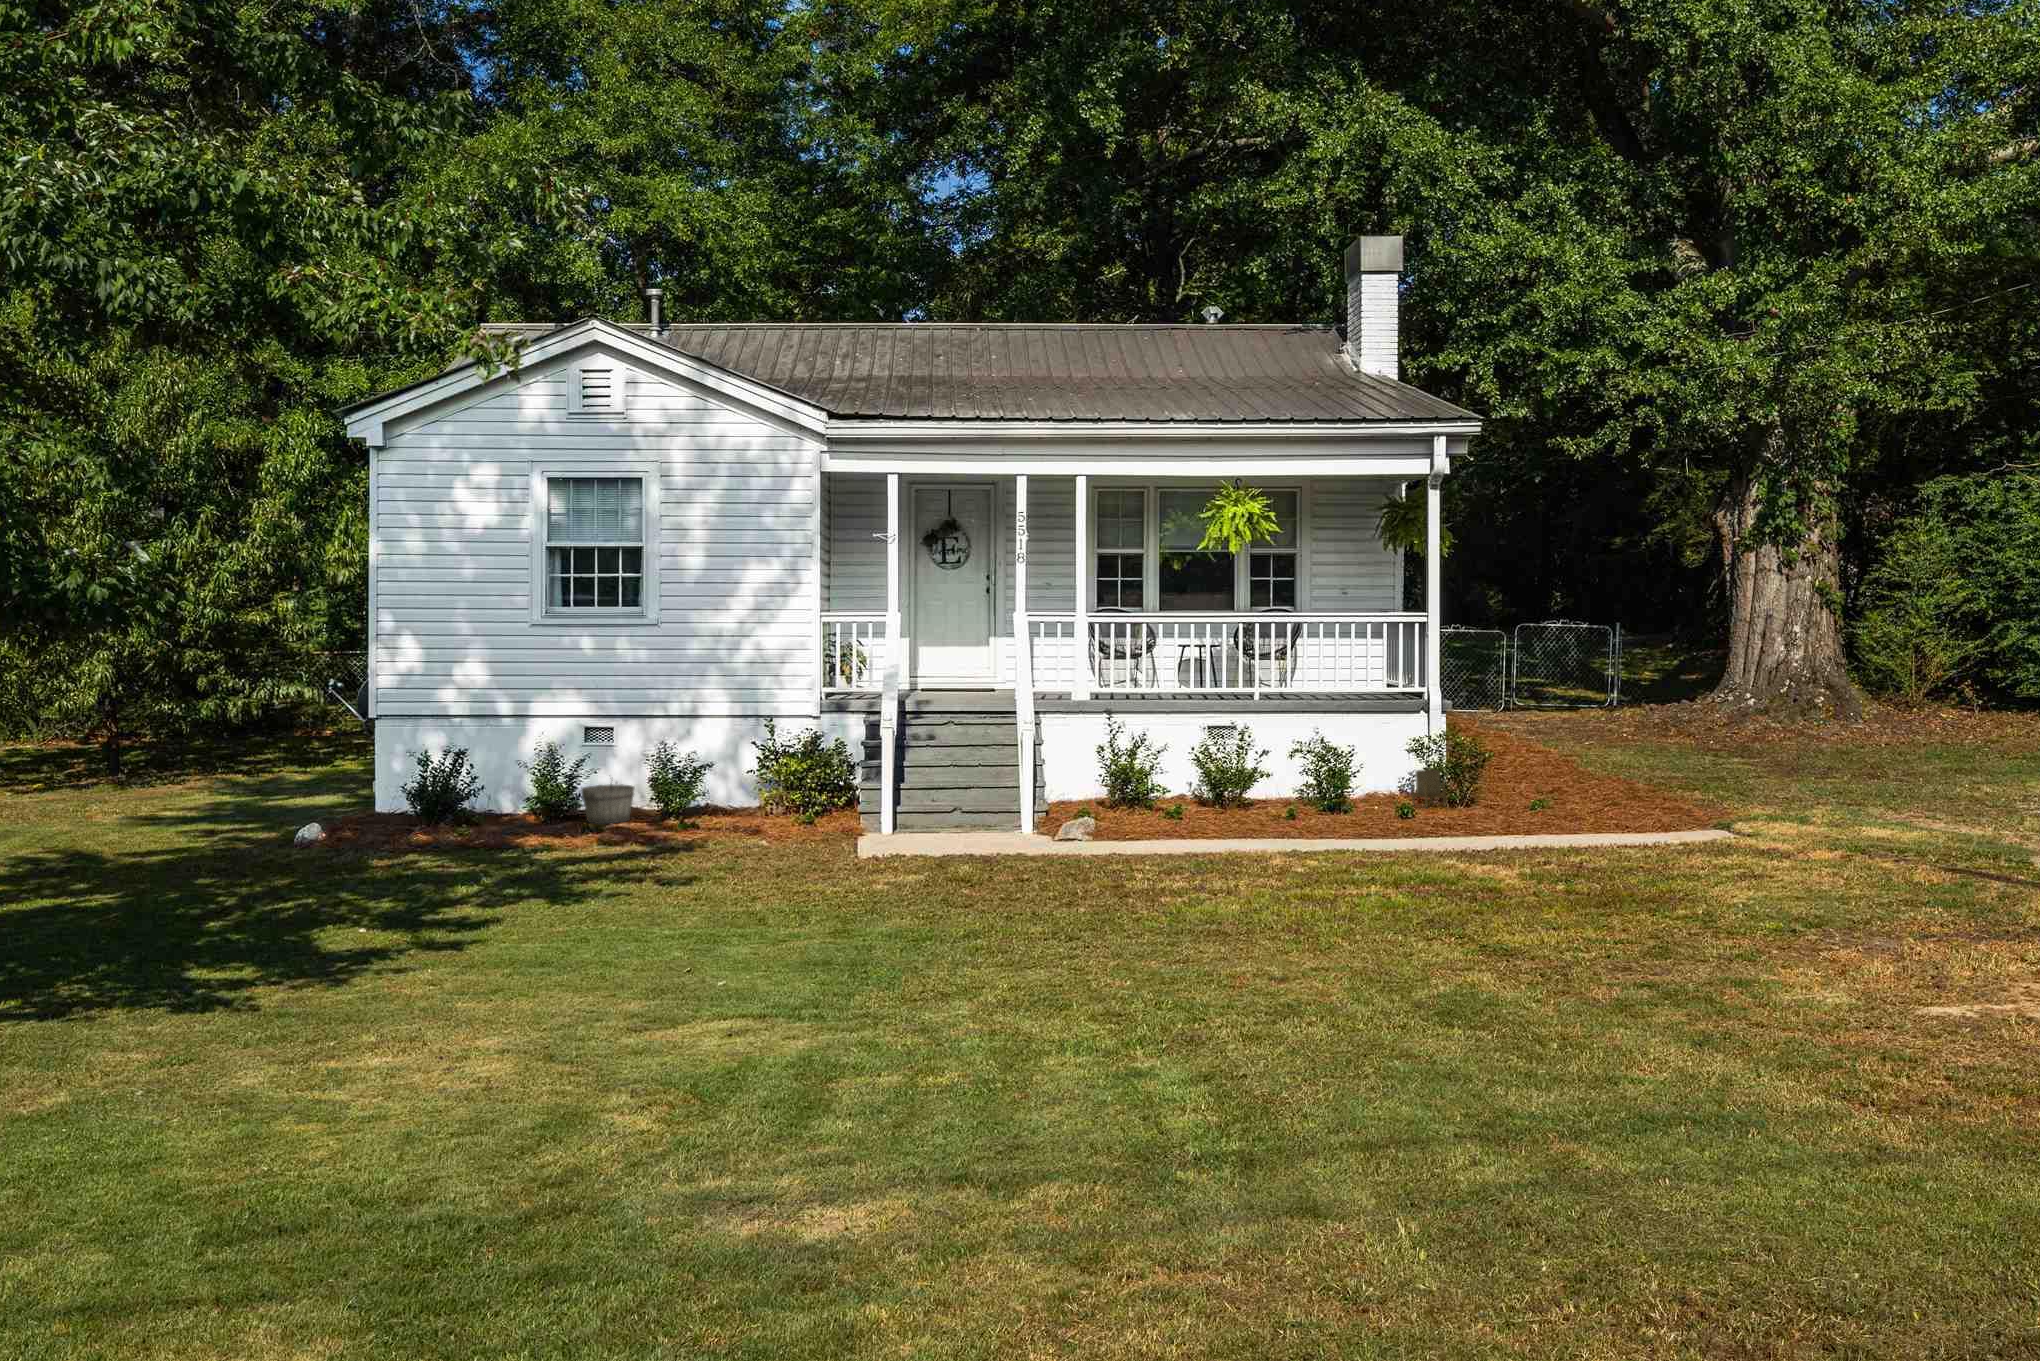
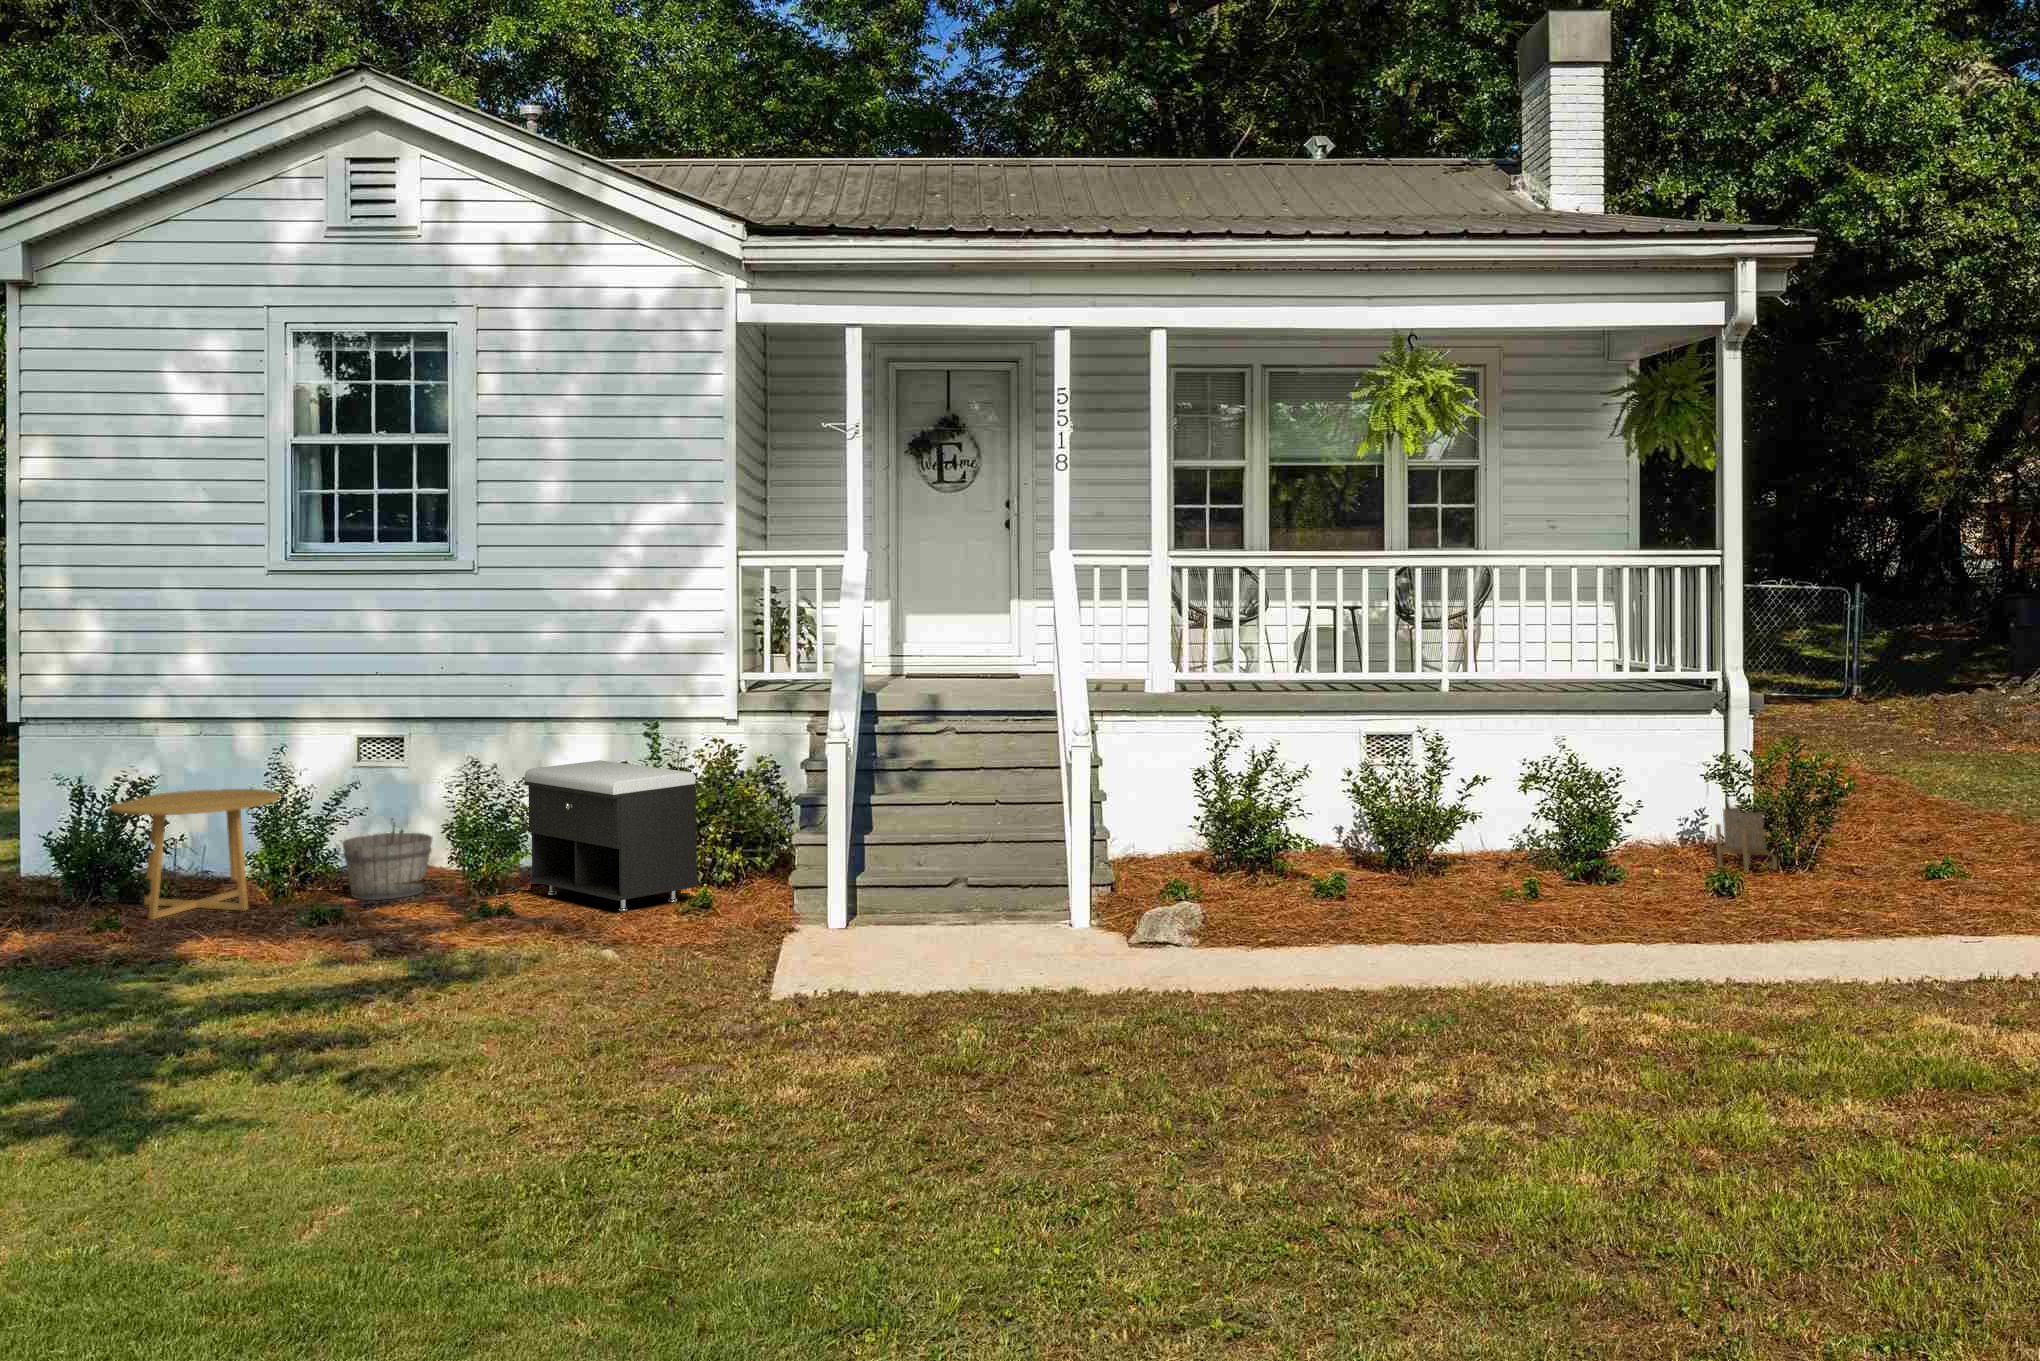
storage bench: none [693,740,800,828] -> present [524,760,697,911]
round table: none [447,757,546,833] -> present [110,789,281,920]

